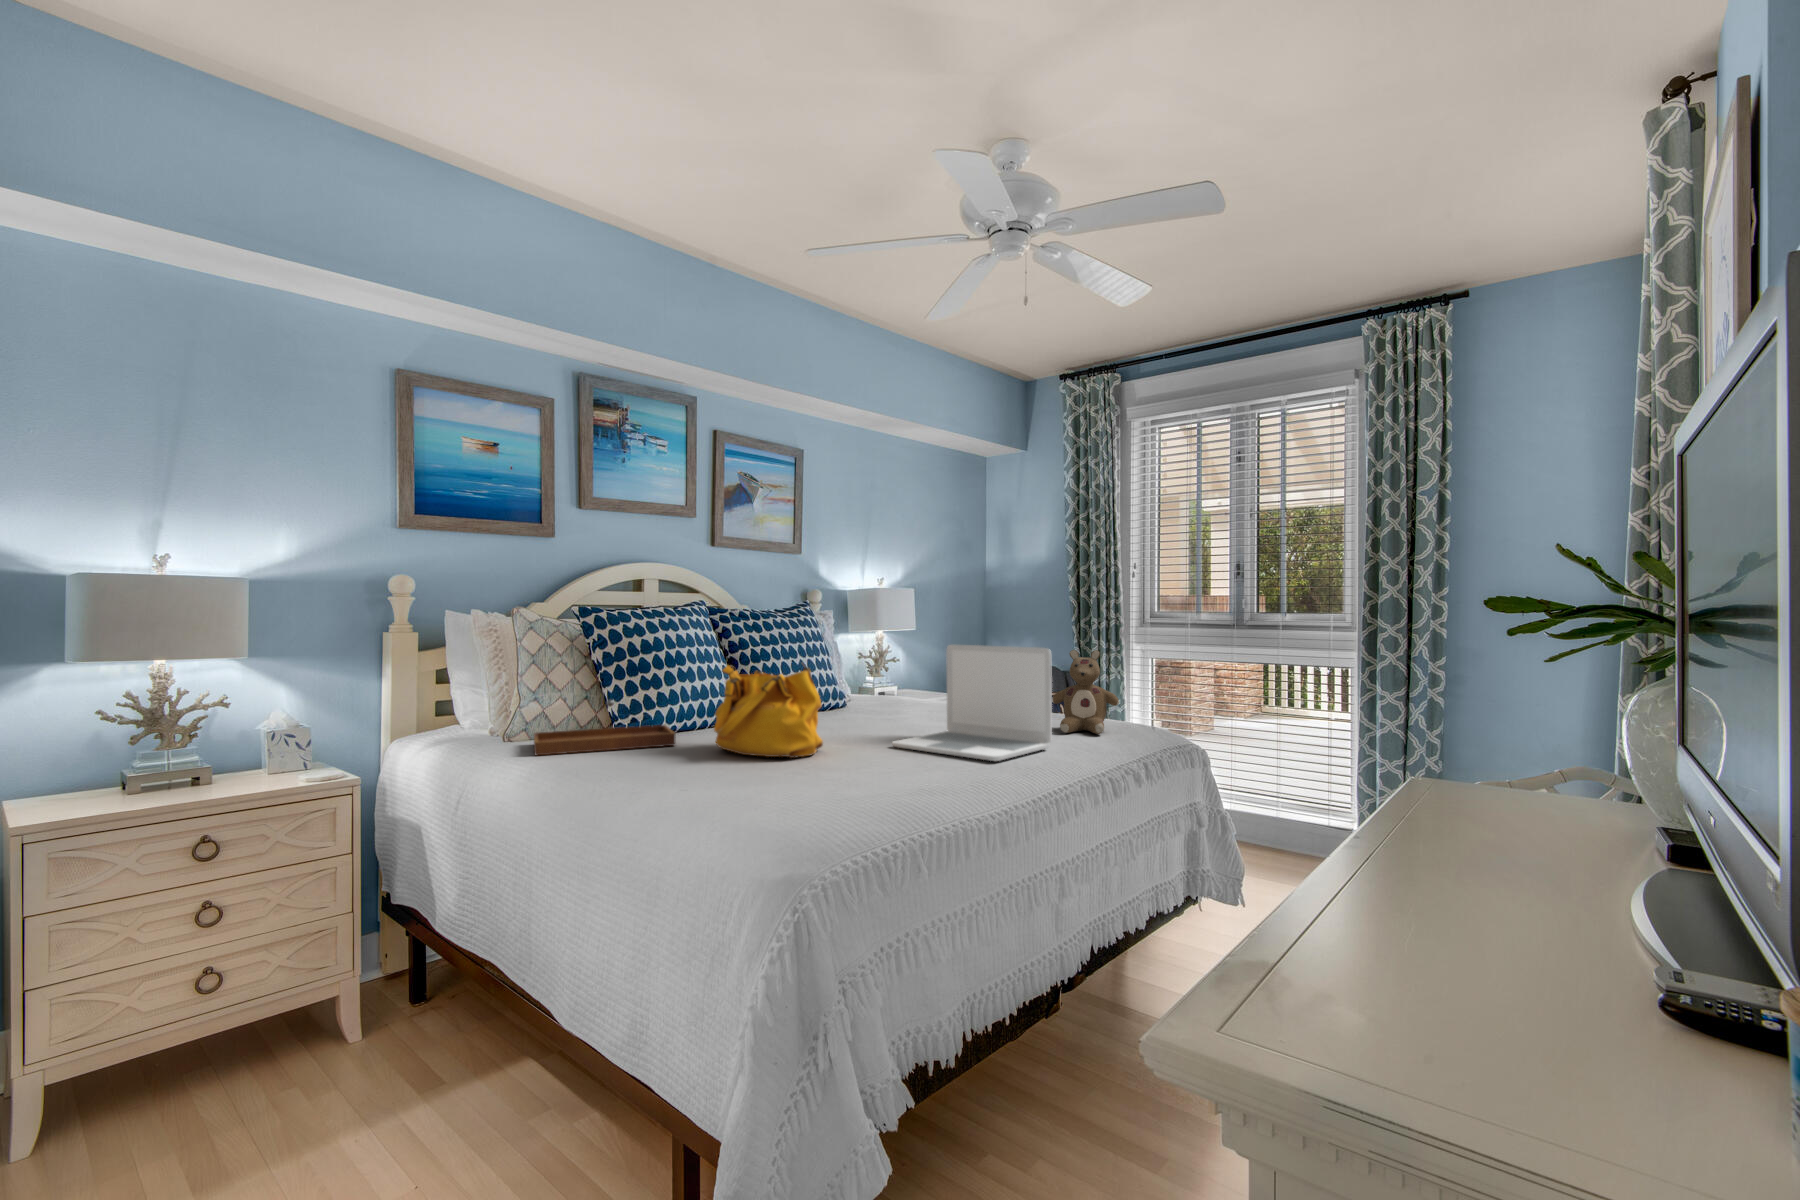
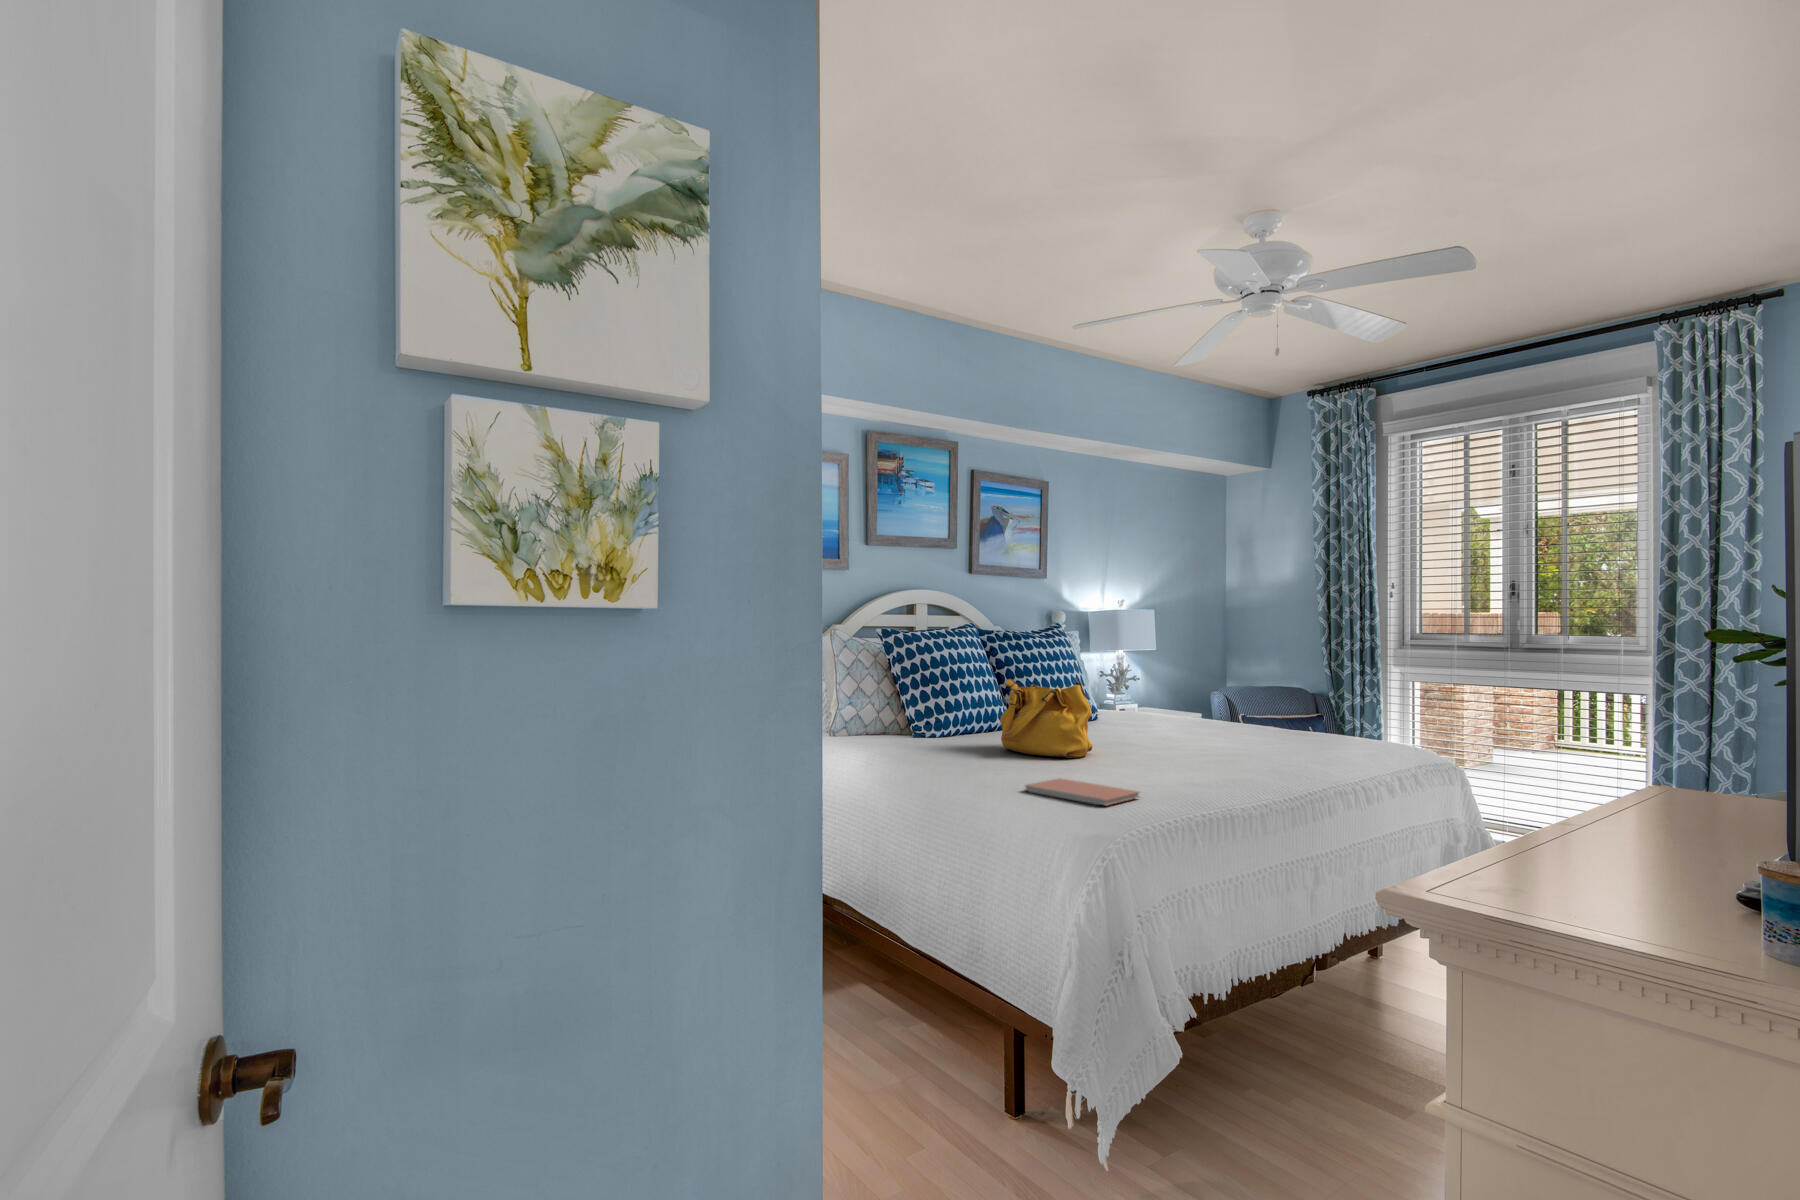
laptop: present [893,644,1052,761] -> none [1153,664,1303,768]
stuffed bear: present [1052,650,1119,734] -> none [1302,671,1371,750]
tray: present [534,700,676,755] -> none [852,706,966,748]
notebook: none [715,789,860,828] -> present [1025,778,1139,805]

